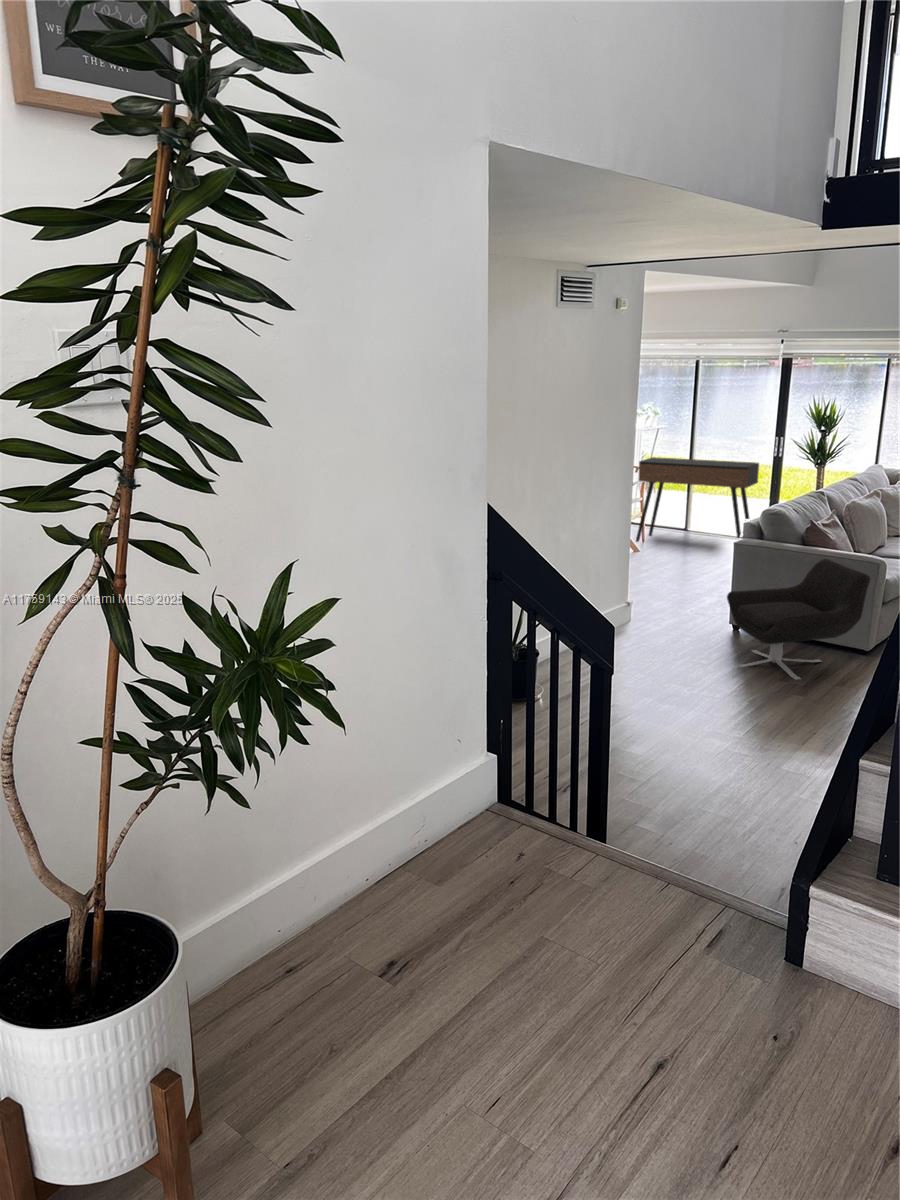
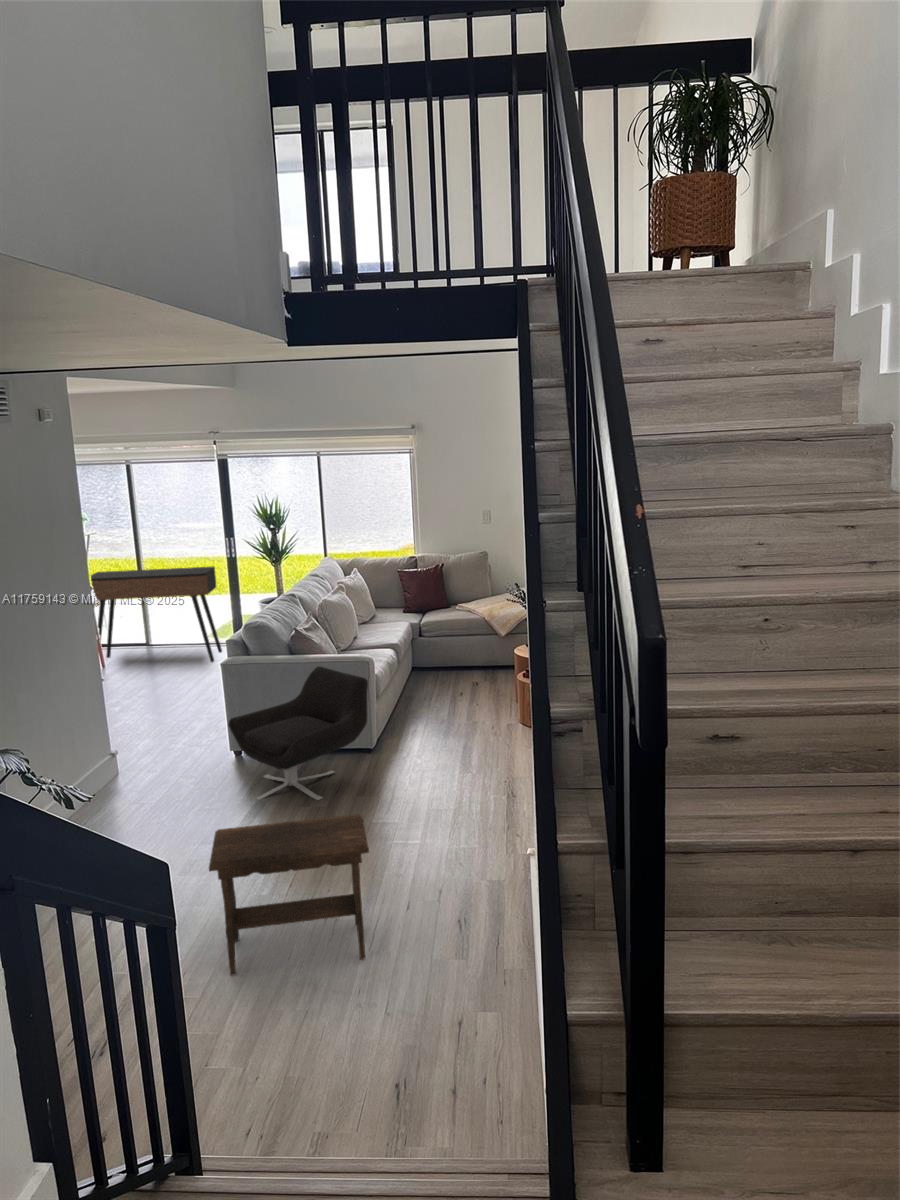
footstool: none [662,662,812,804] -> present [209,814,369,975]

